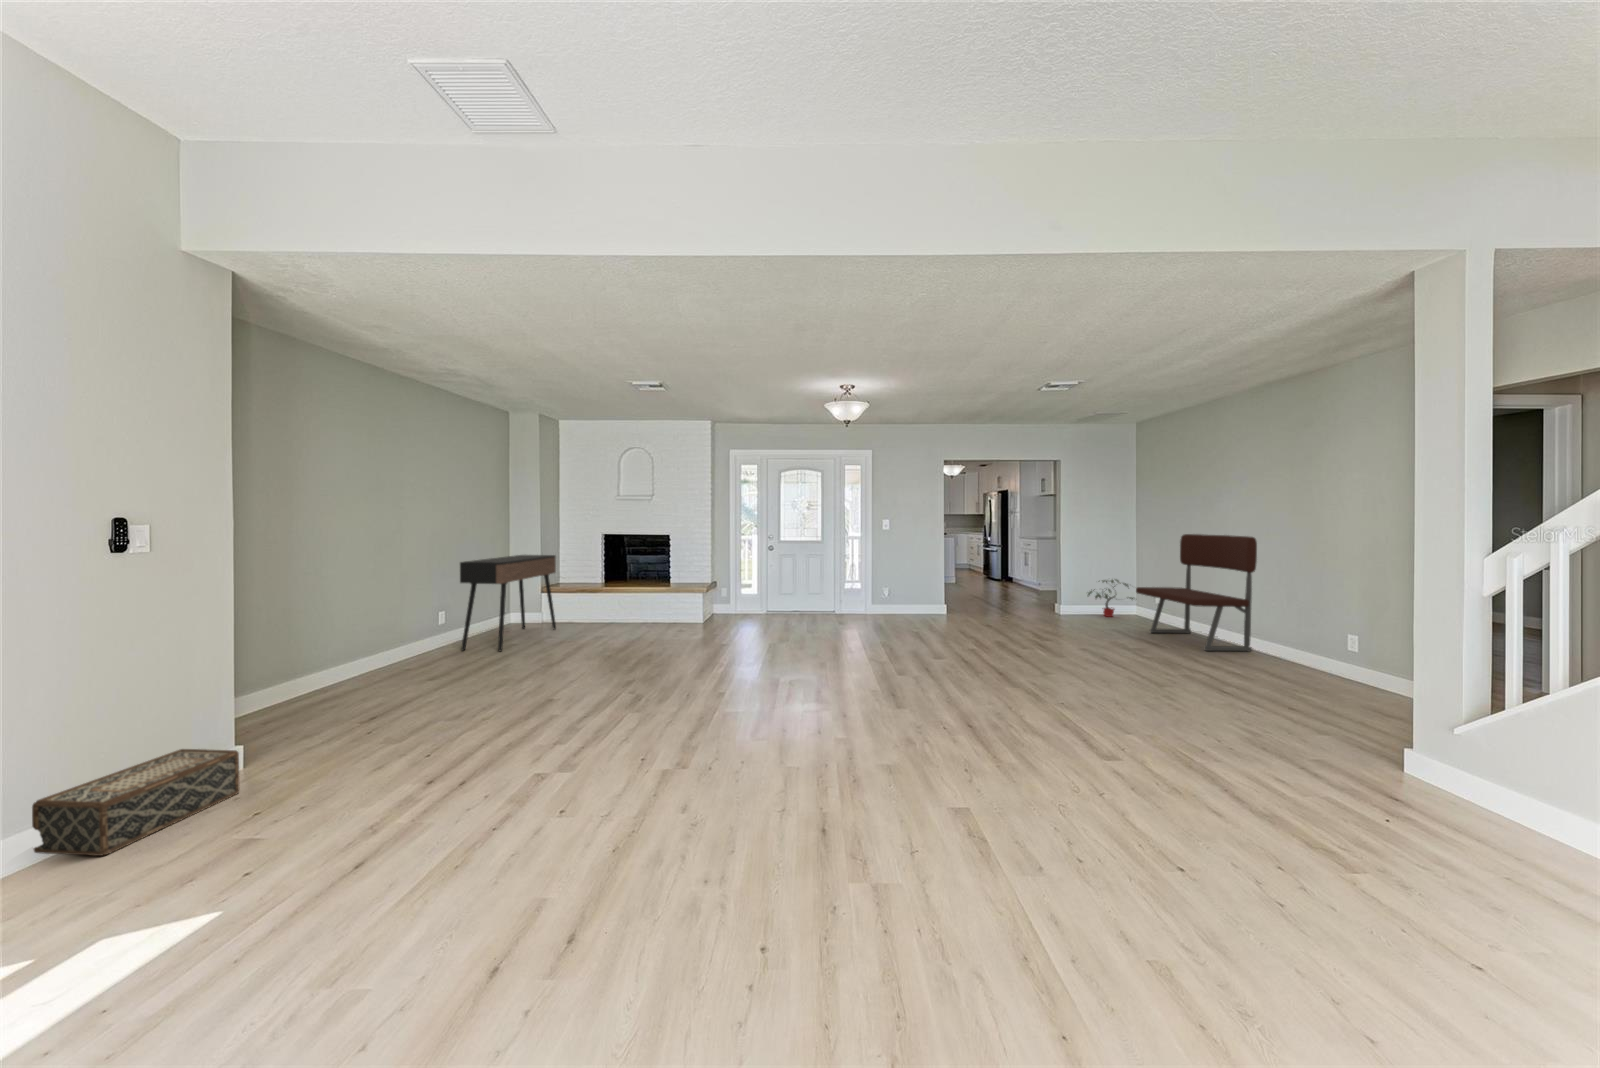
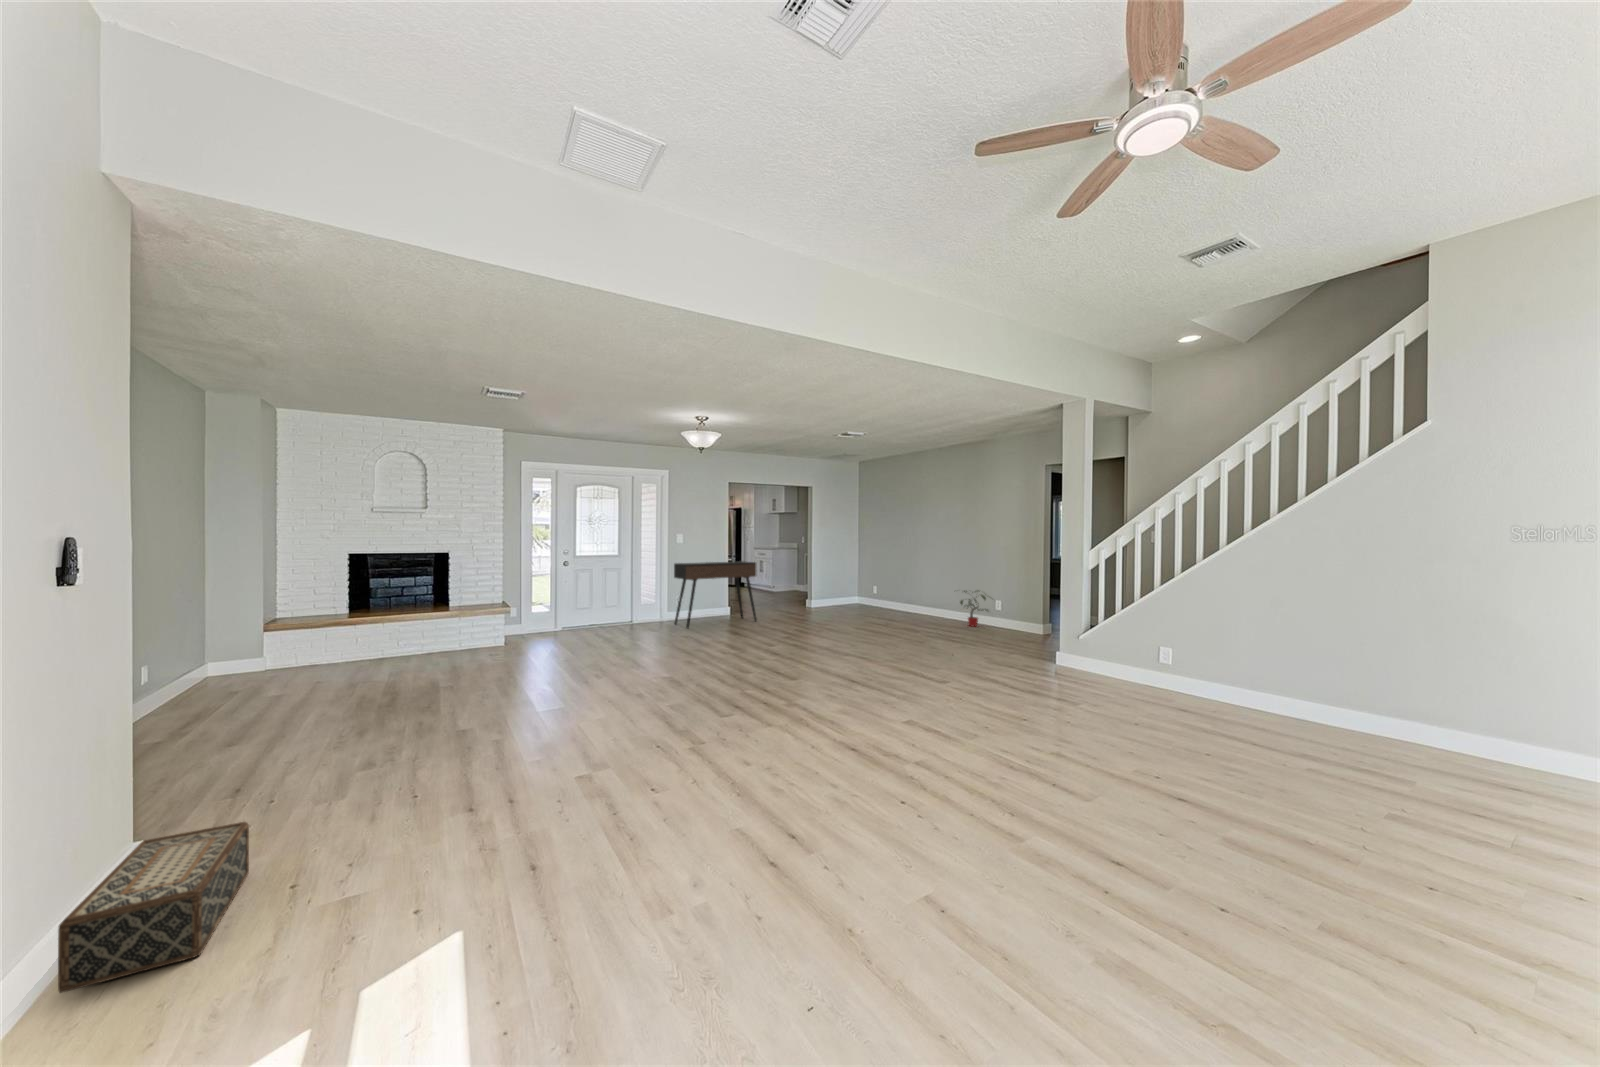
bench: present [1136,534,1257,651] -> none [872,543,947,622]
console table: present [460,555,556,651] -> present [674,561,757,628]
potted plant: present [1088,579,1133,617] -> present [960,591,988,626]

